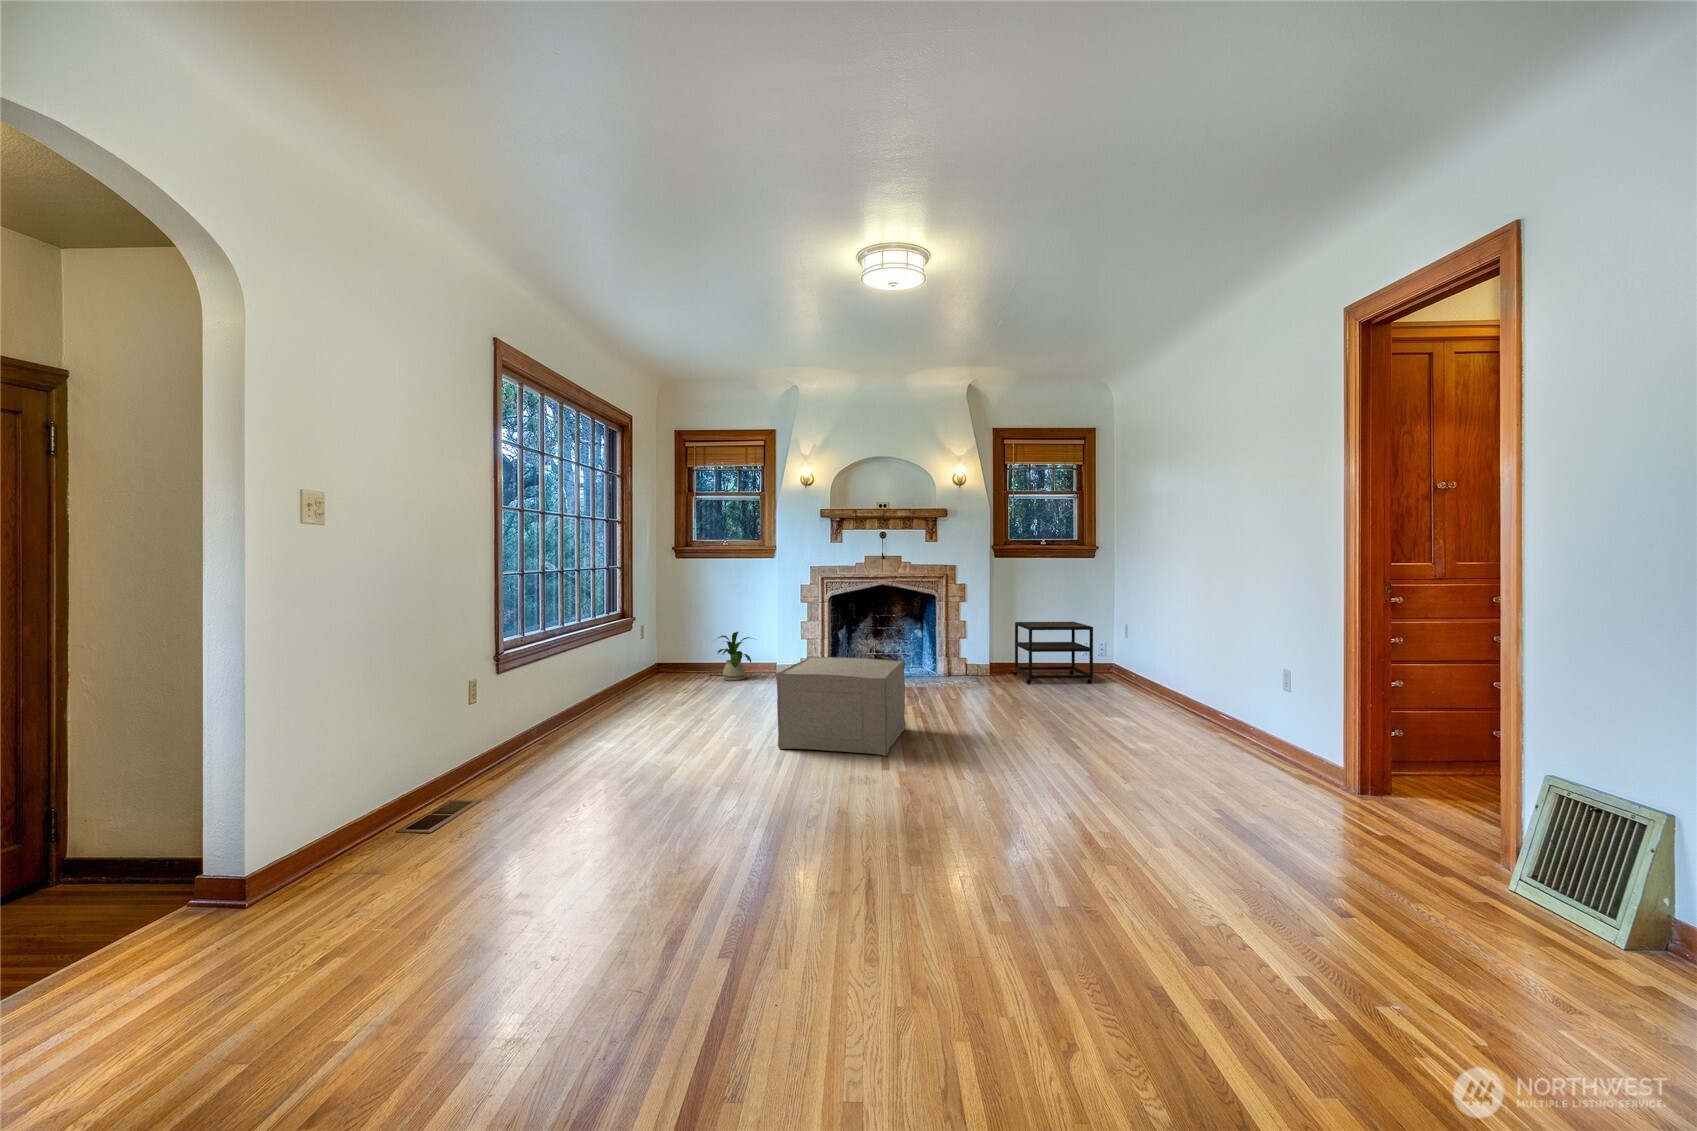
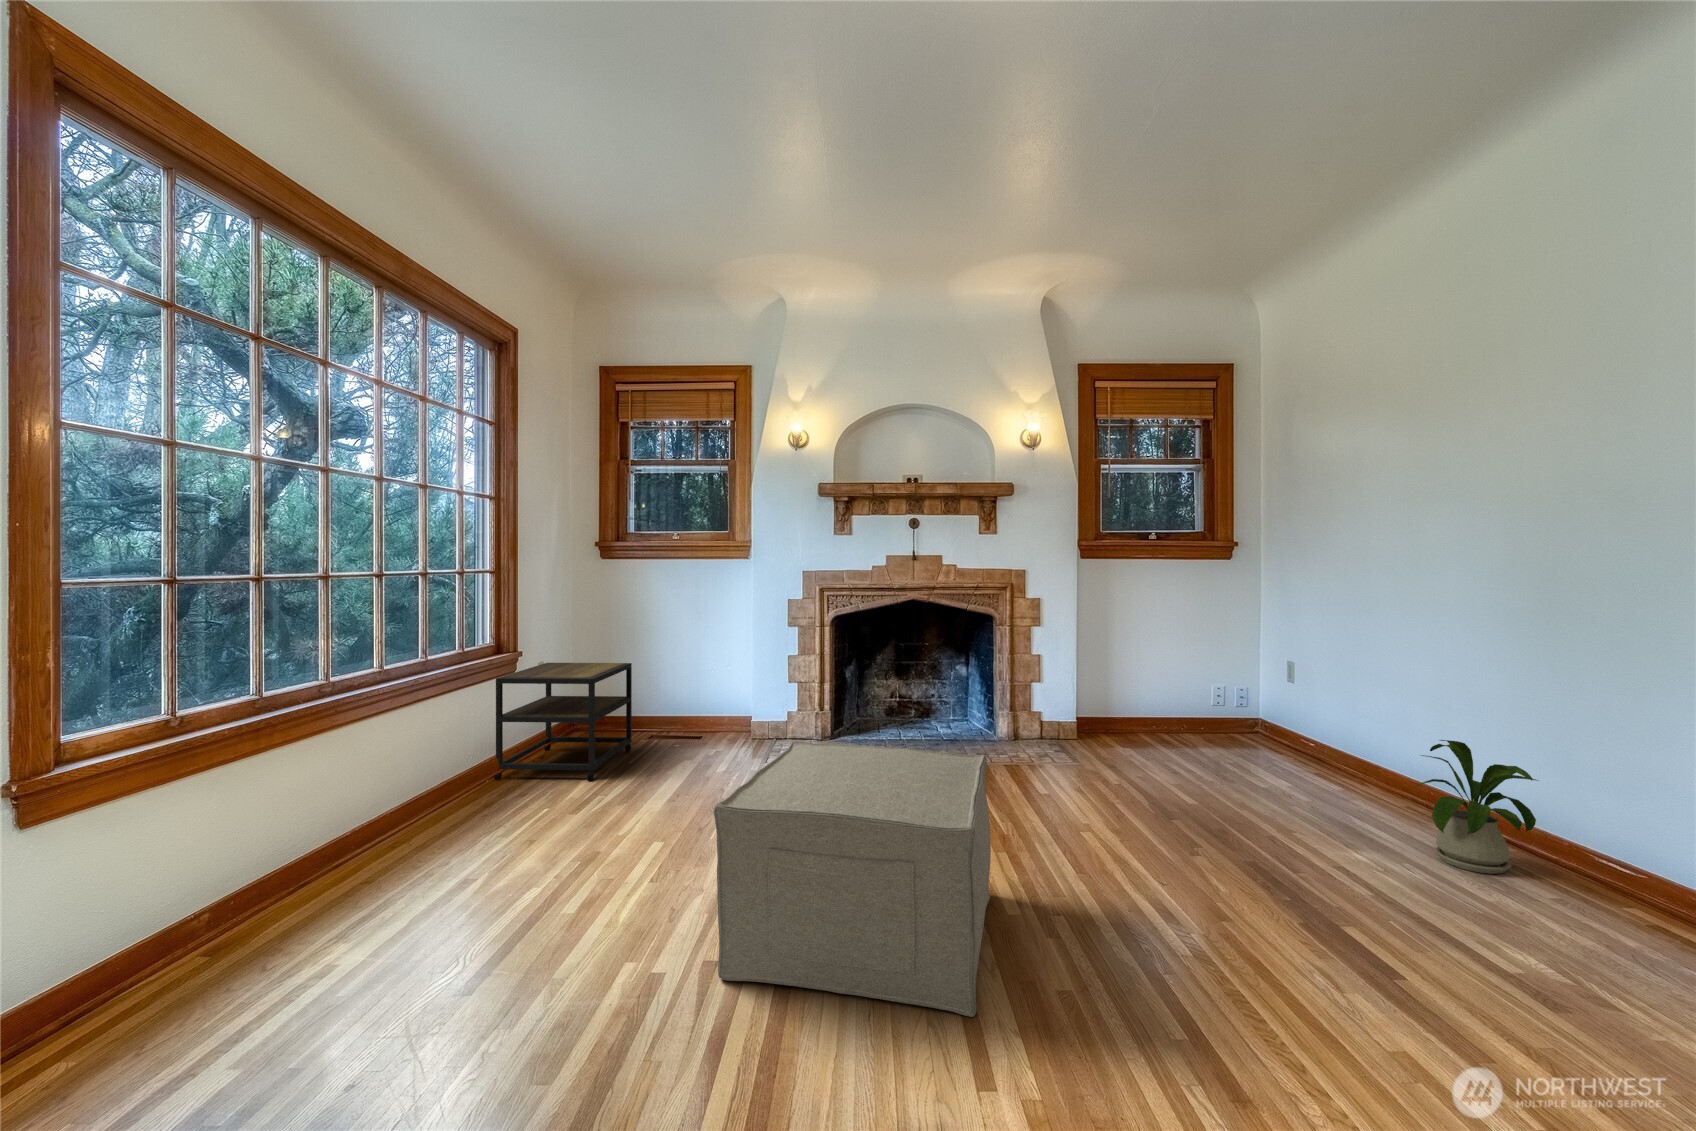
side table: present [1013,622,1093,684] -> present [494,663,632,781]
house plant: present [718,632,751,681] -> present [1415,740,1538,874]

